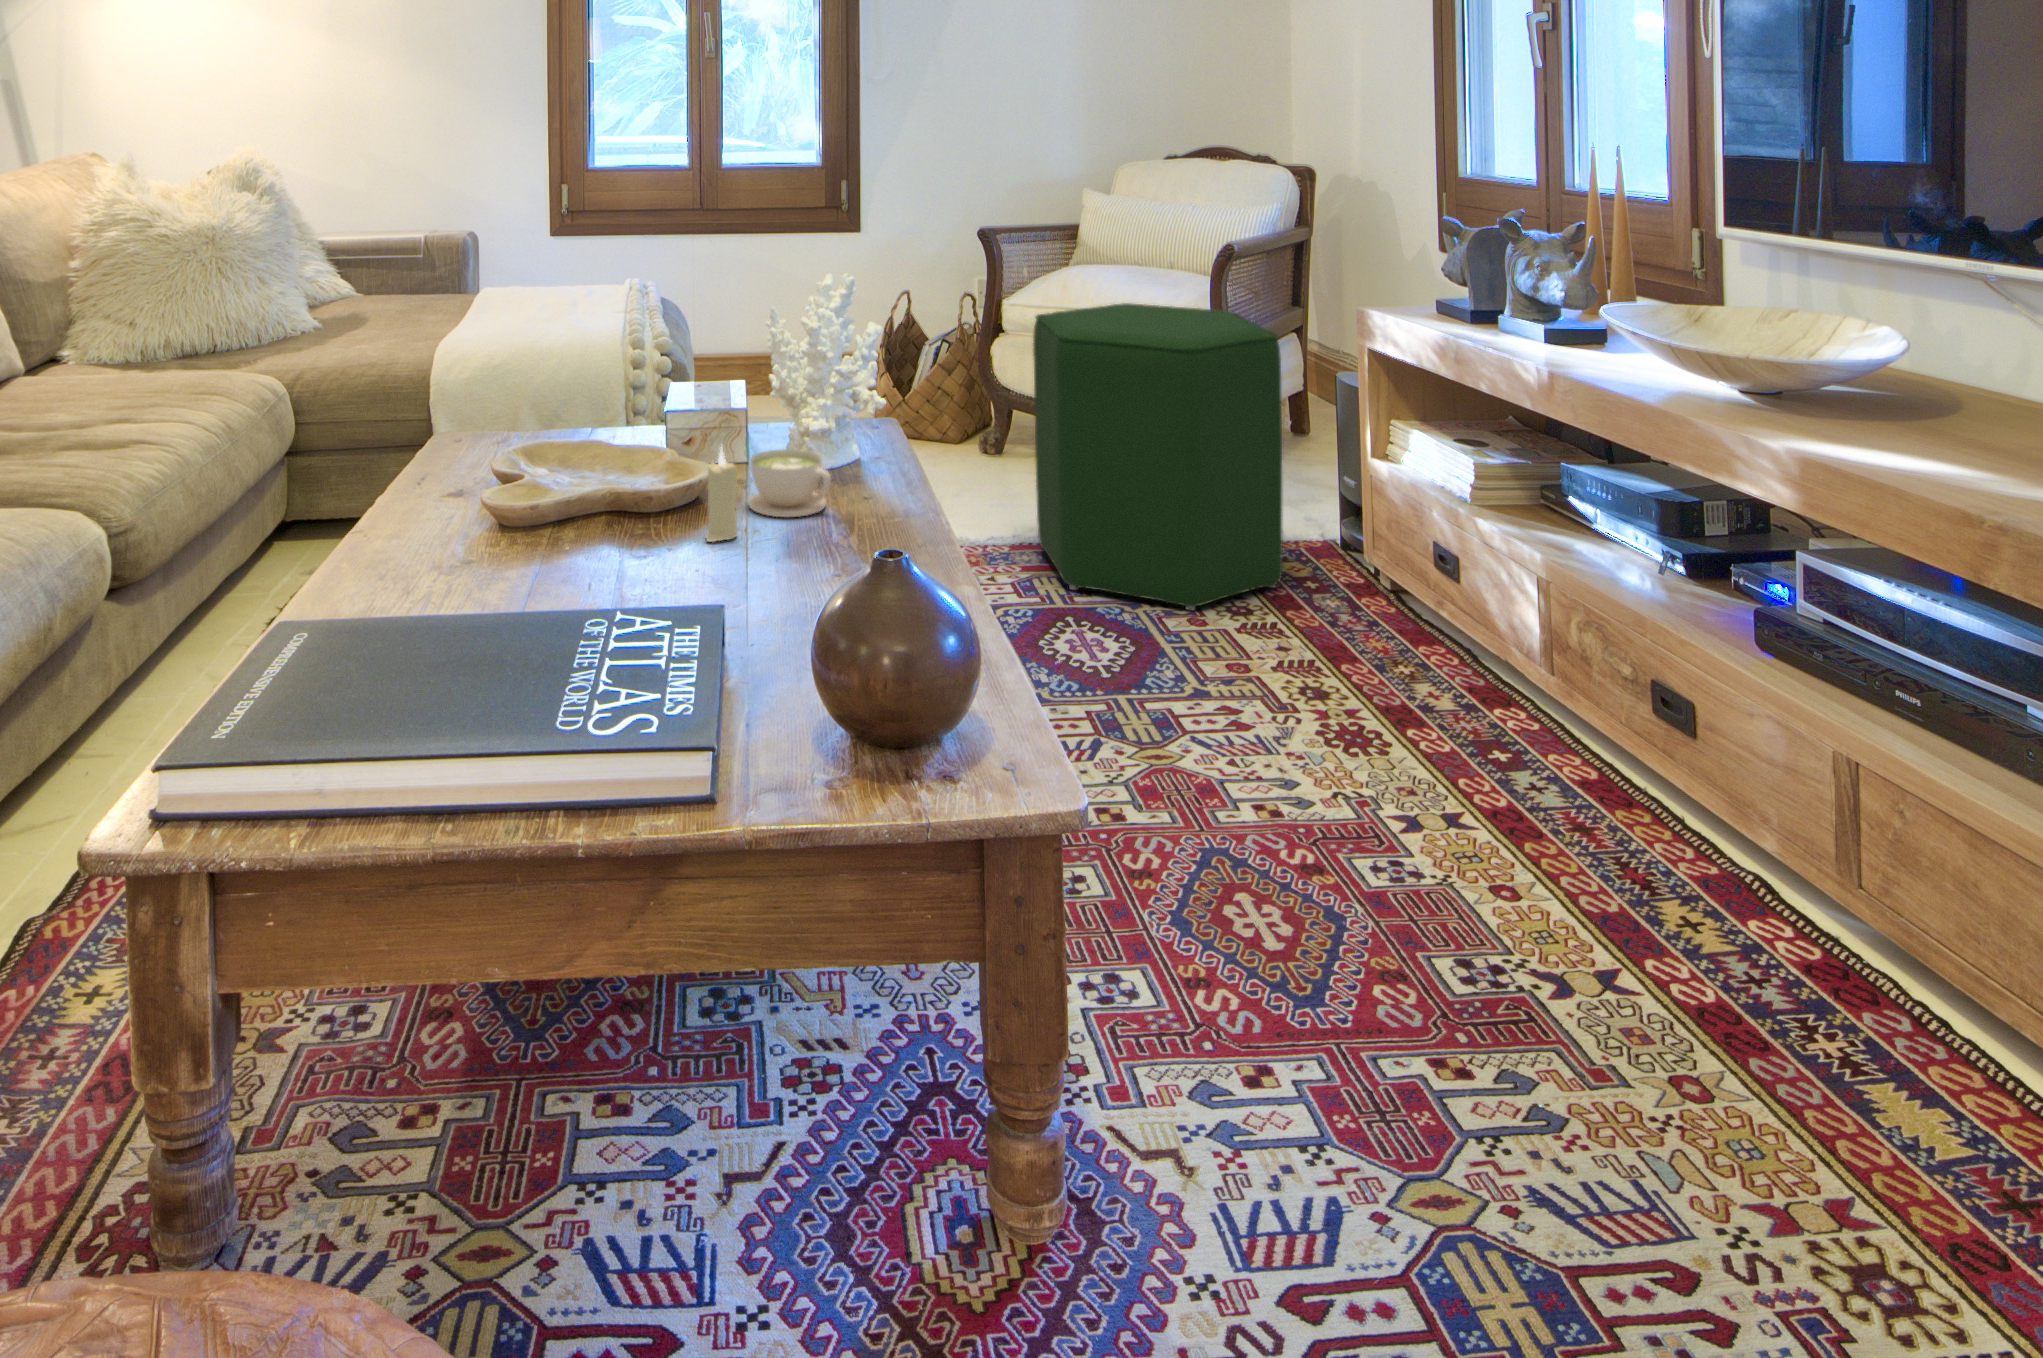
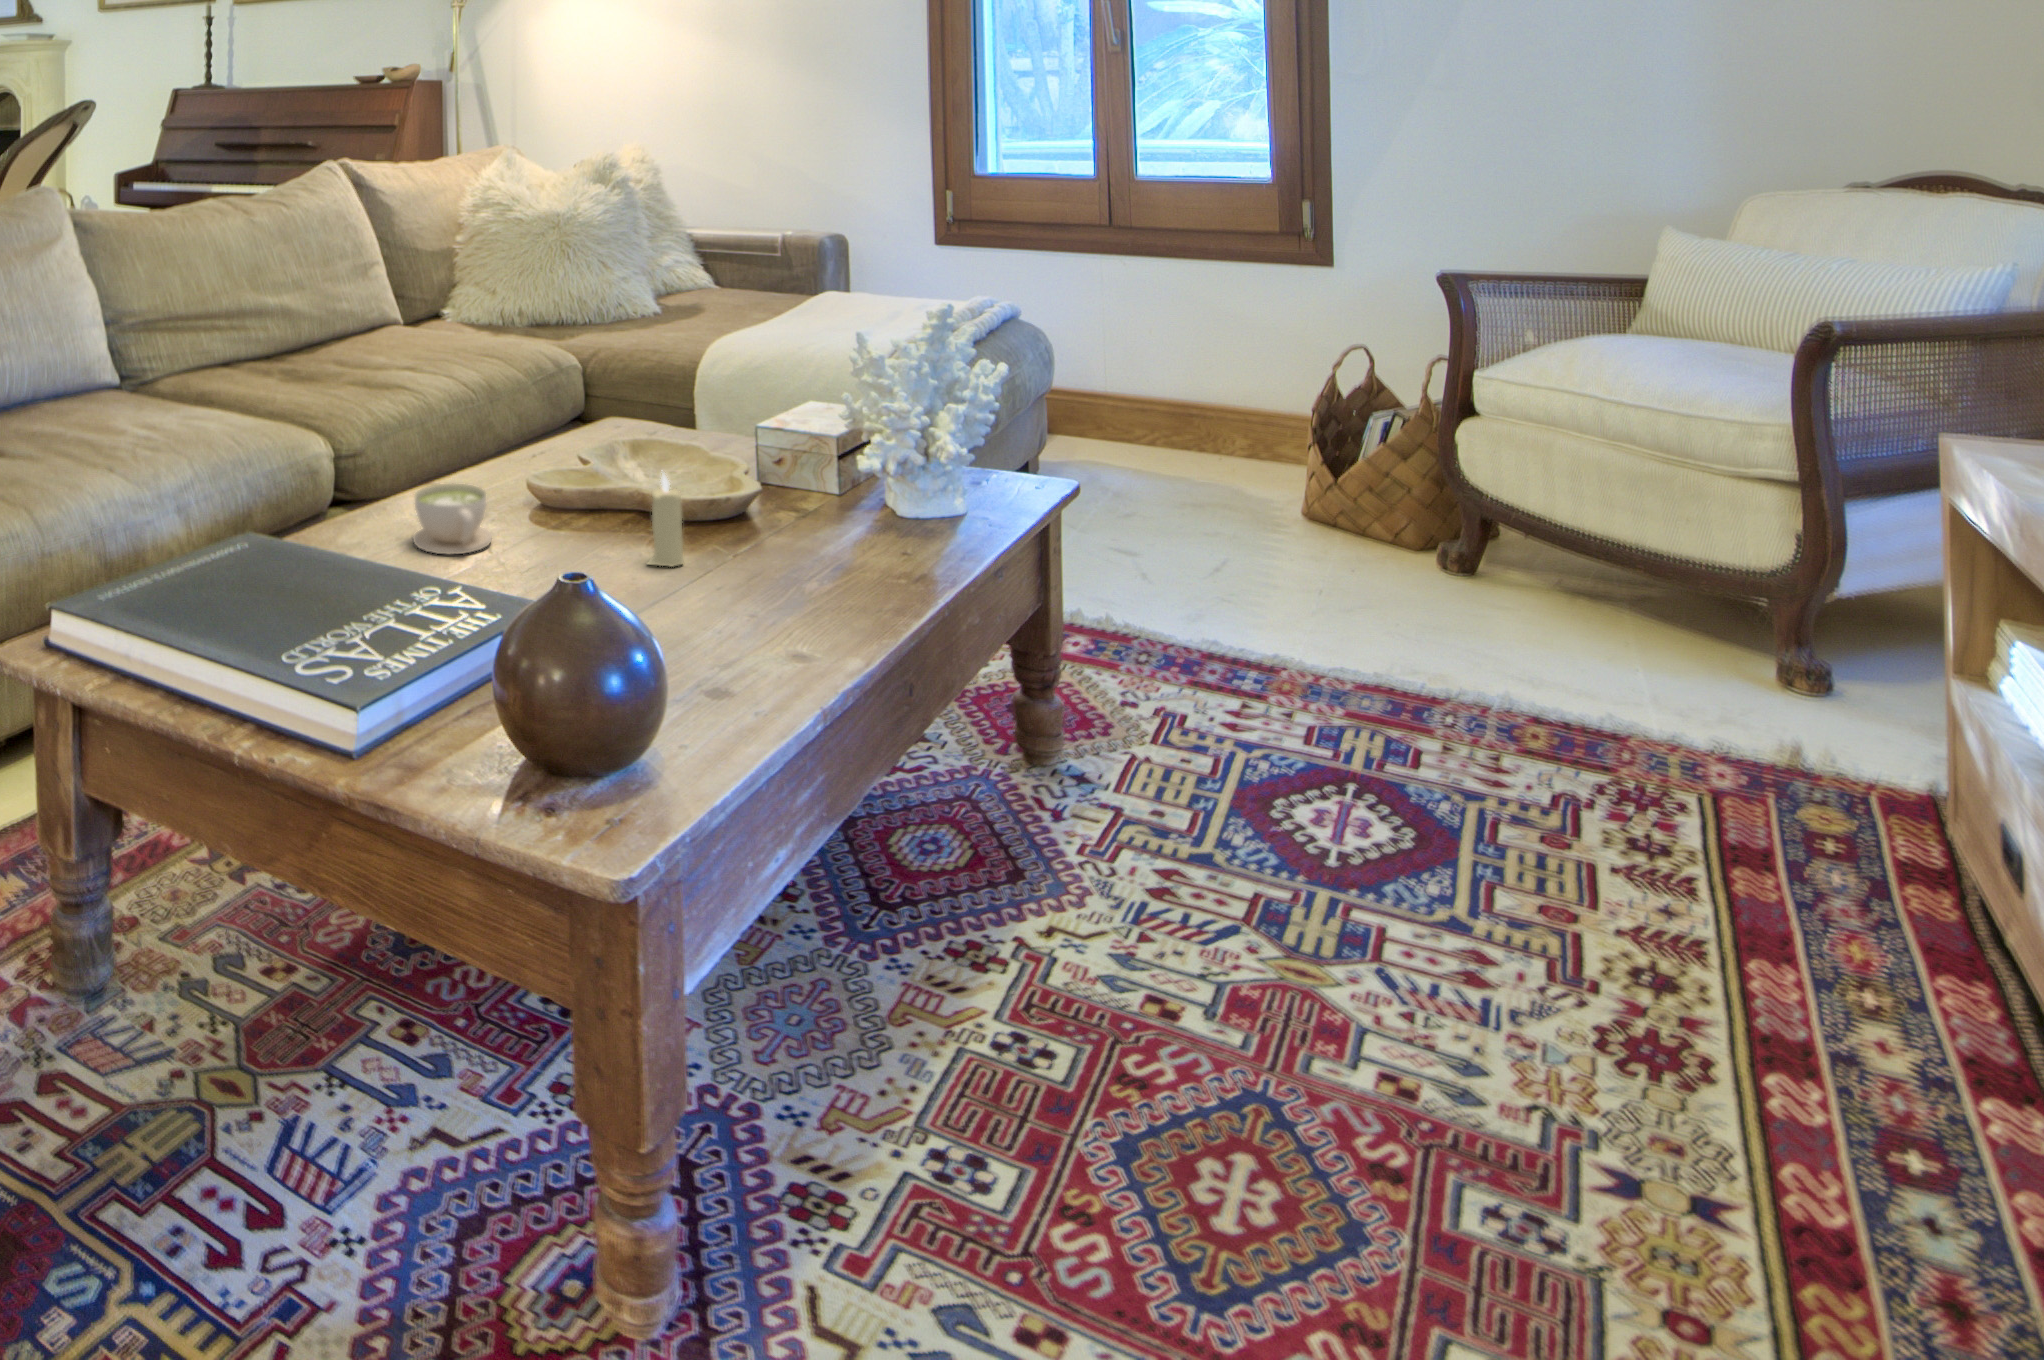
ottoman: present [1033,303,1282,610] -> none [1364,388,1771,831]
coffee cup: present [748,449,831,517] -> present [414,483,492,554]

